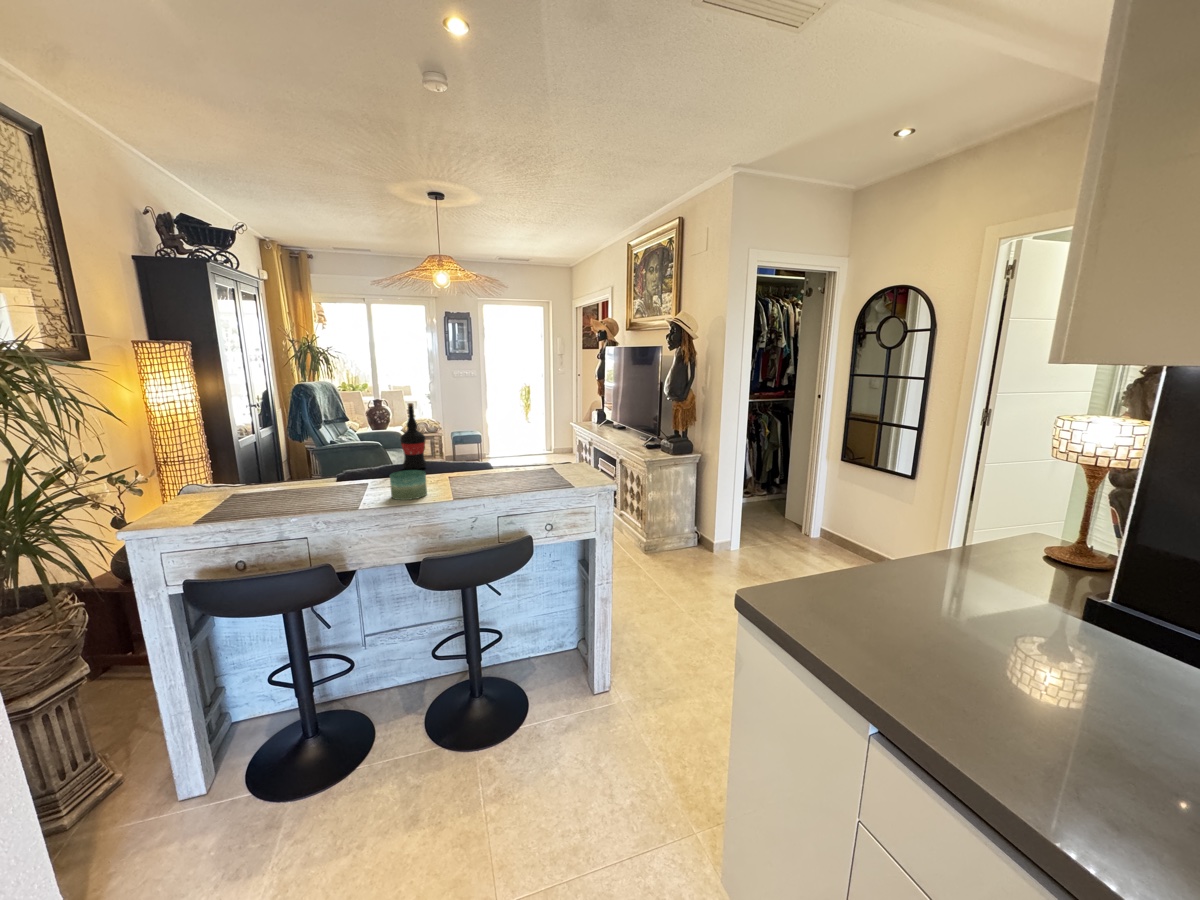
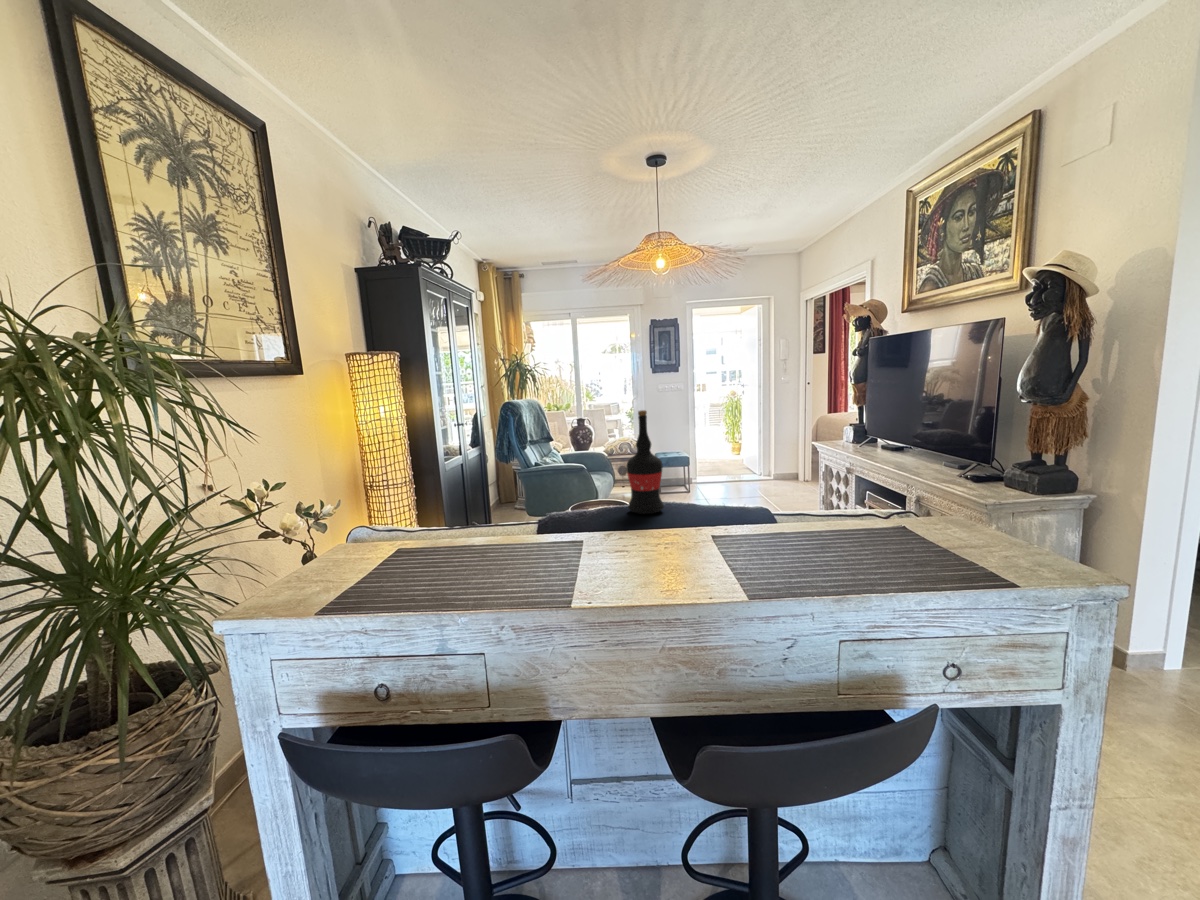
candle: present [390,470,427,500] -> none [624,526,688,589]

